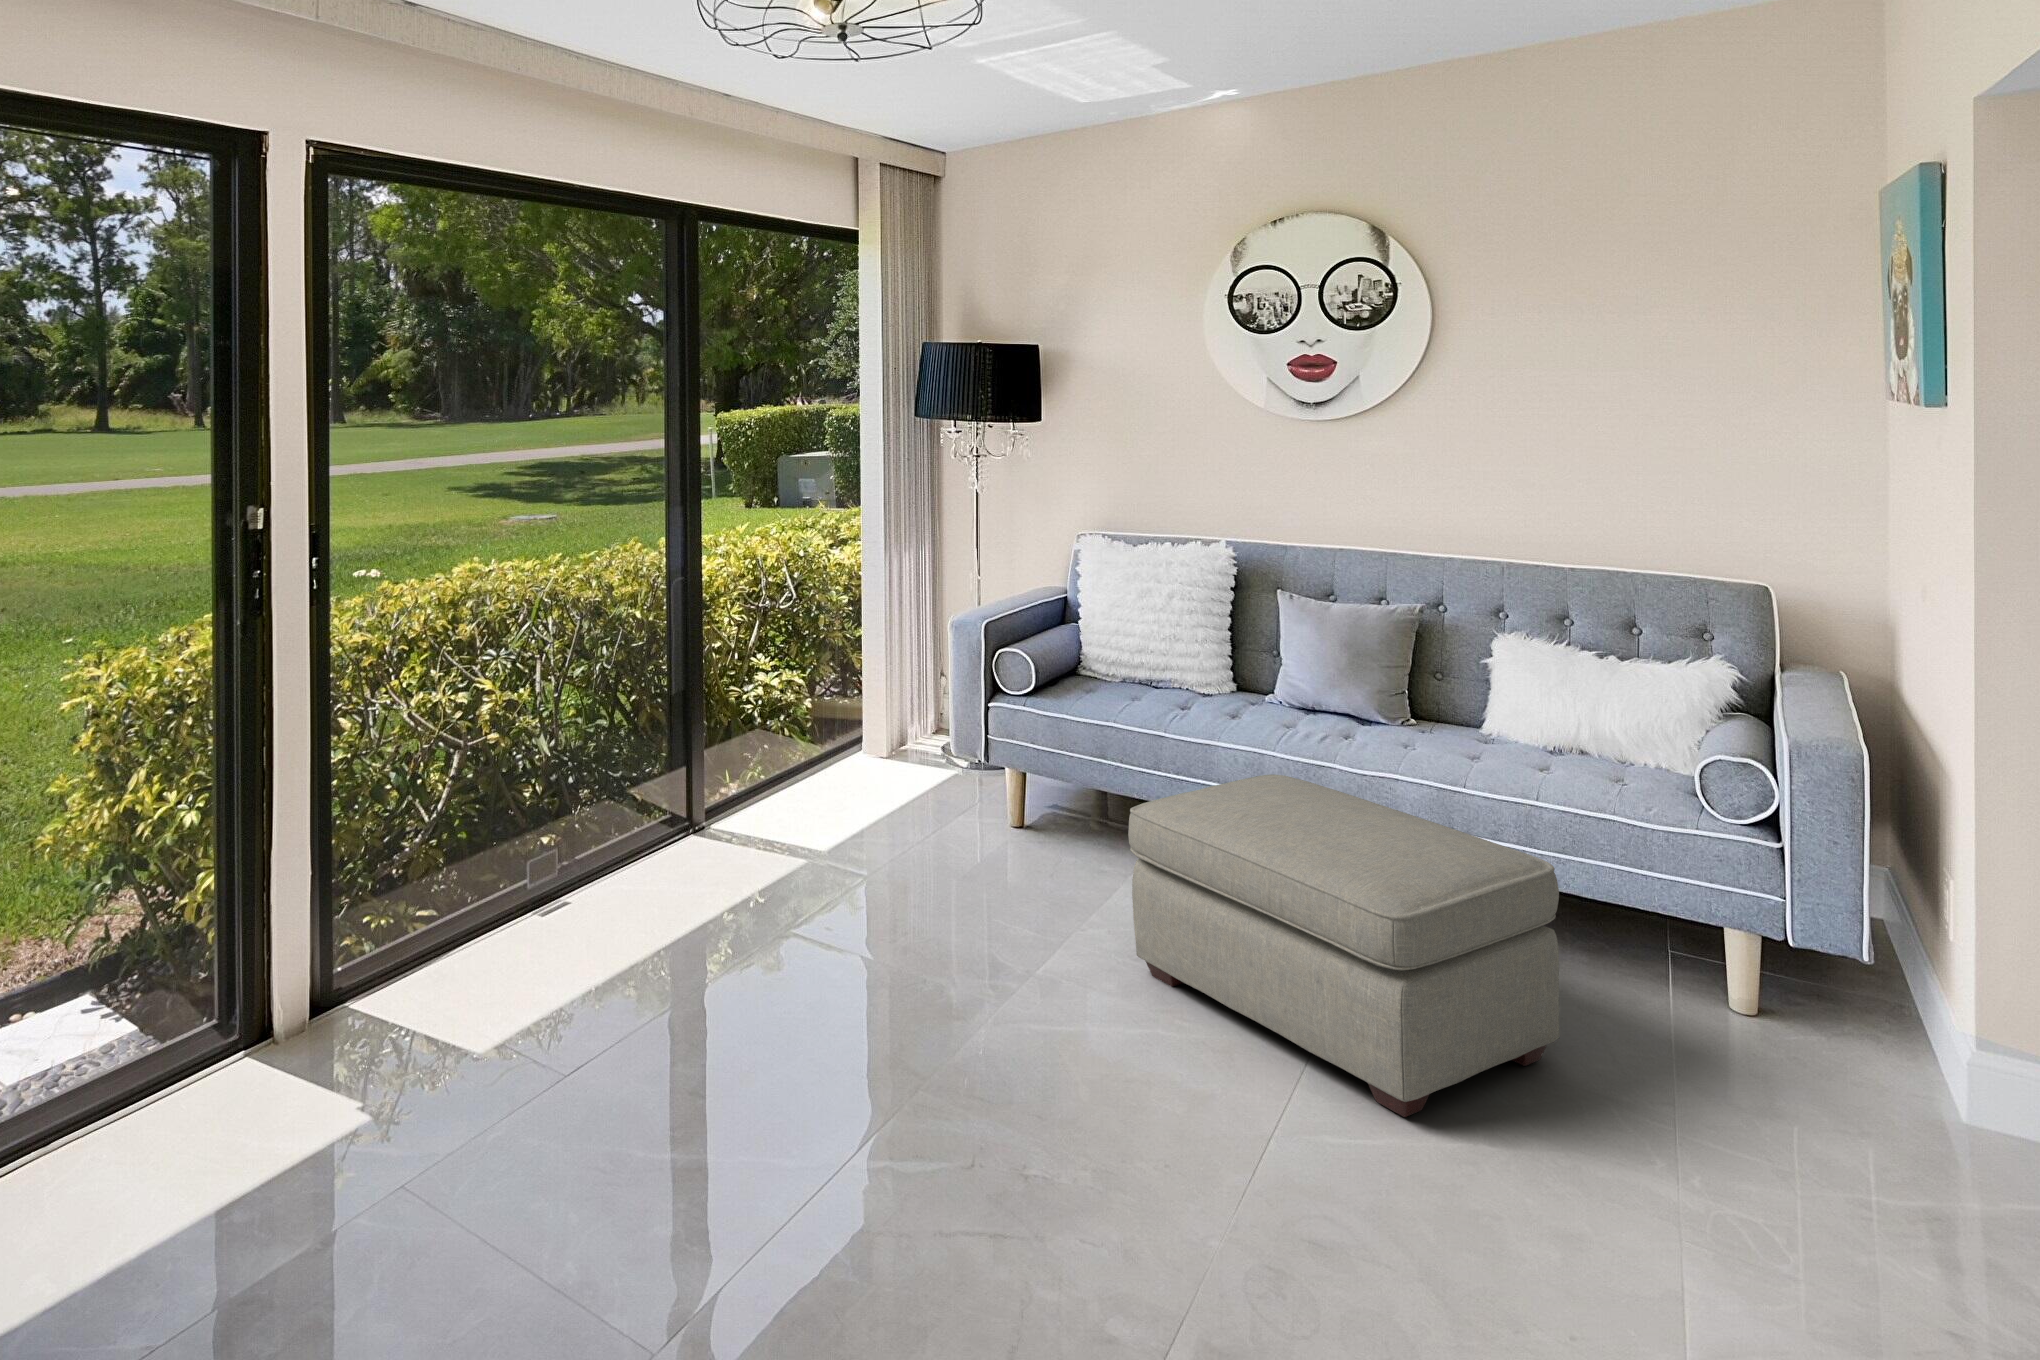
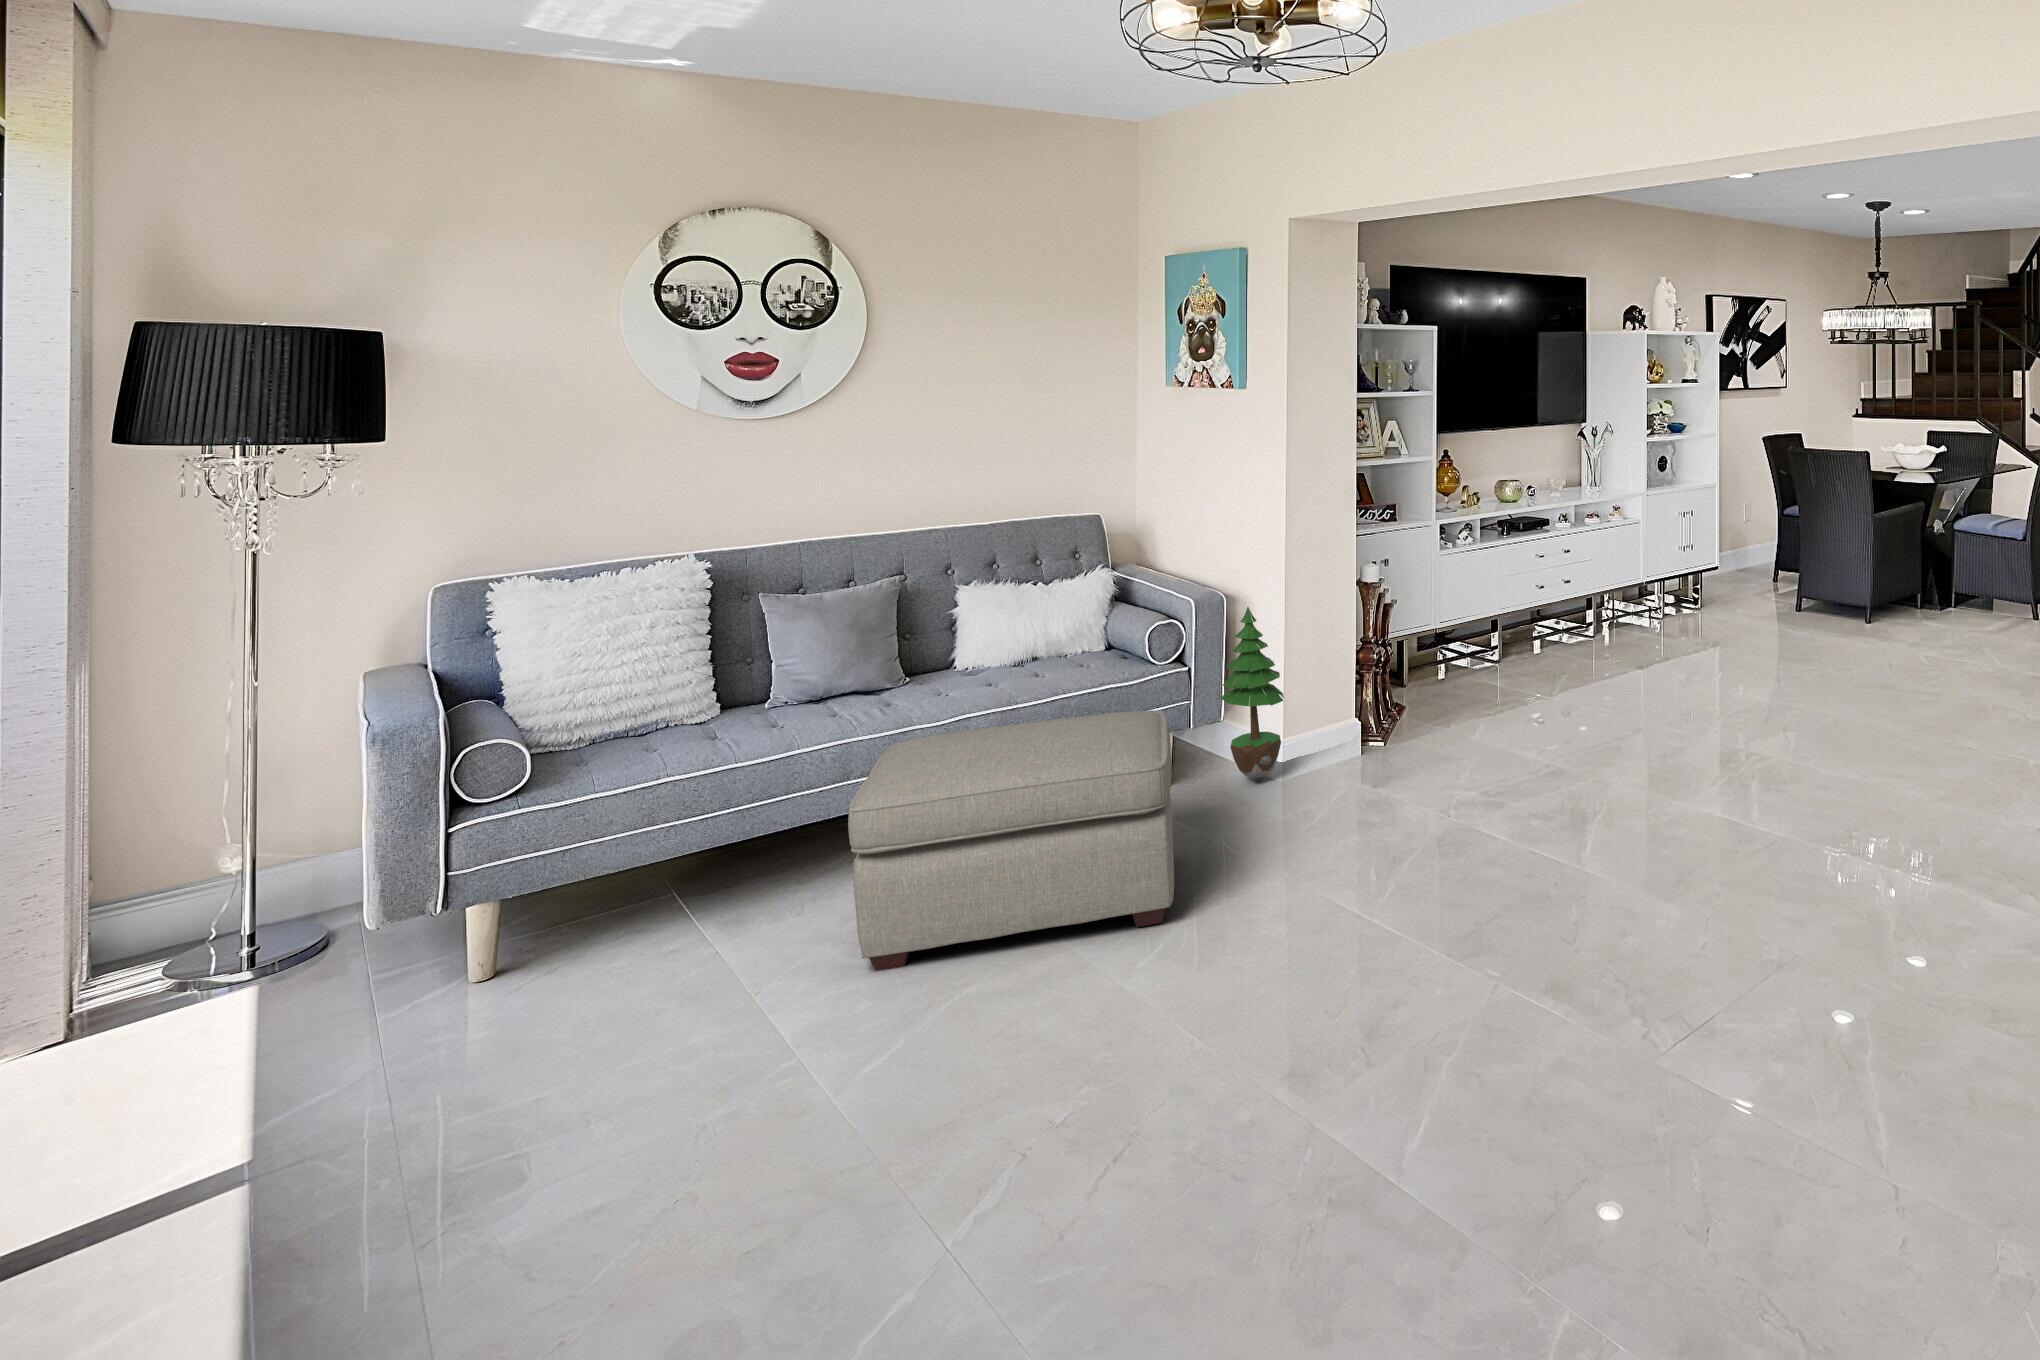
potted tree: none [1787,783,1924,1068] -> present [1221,607,1284,781]

